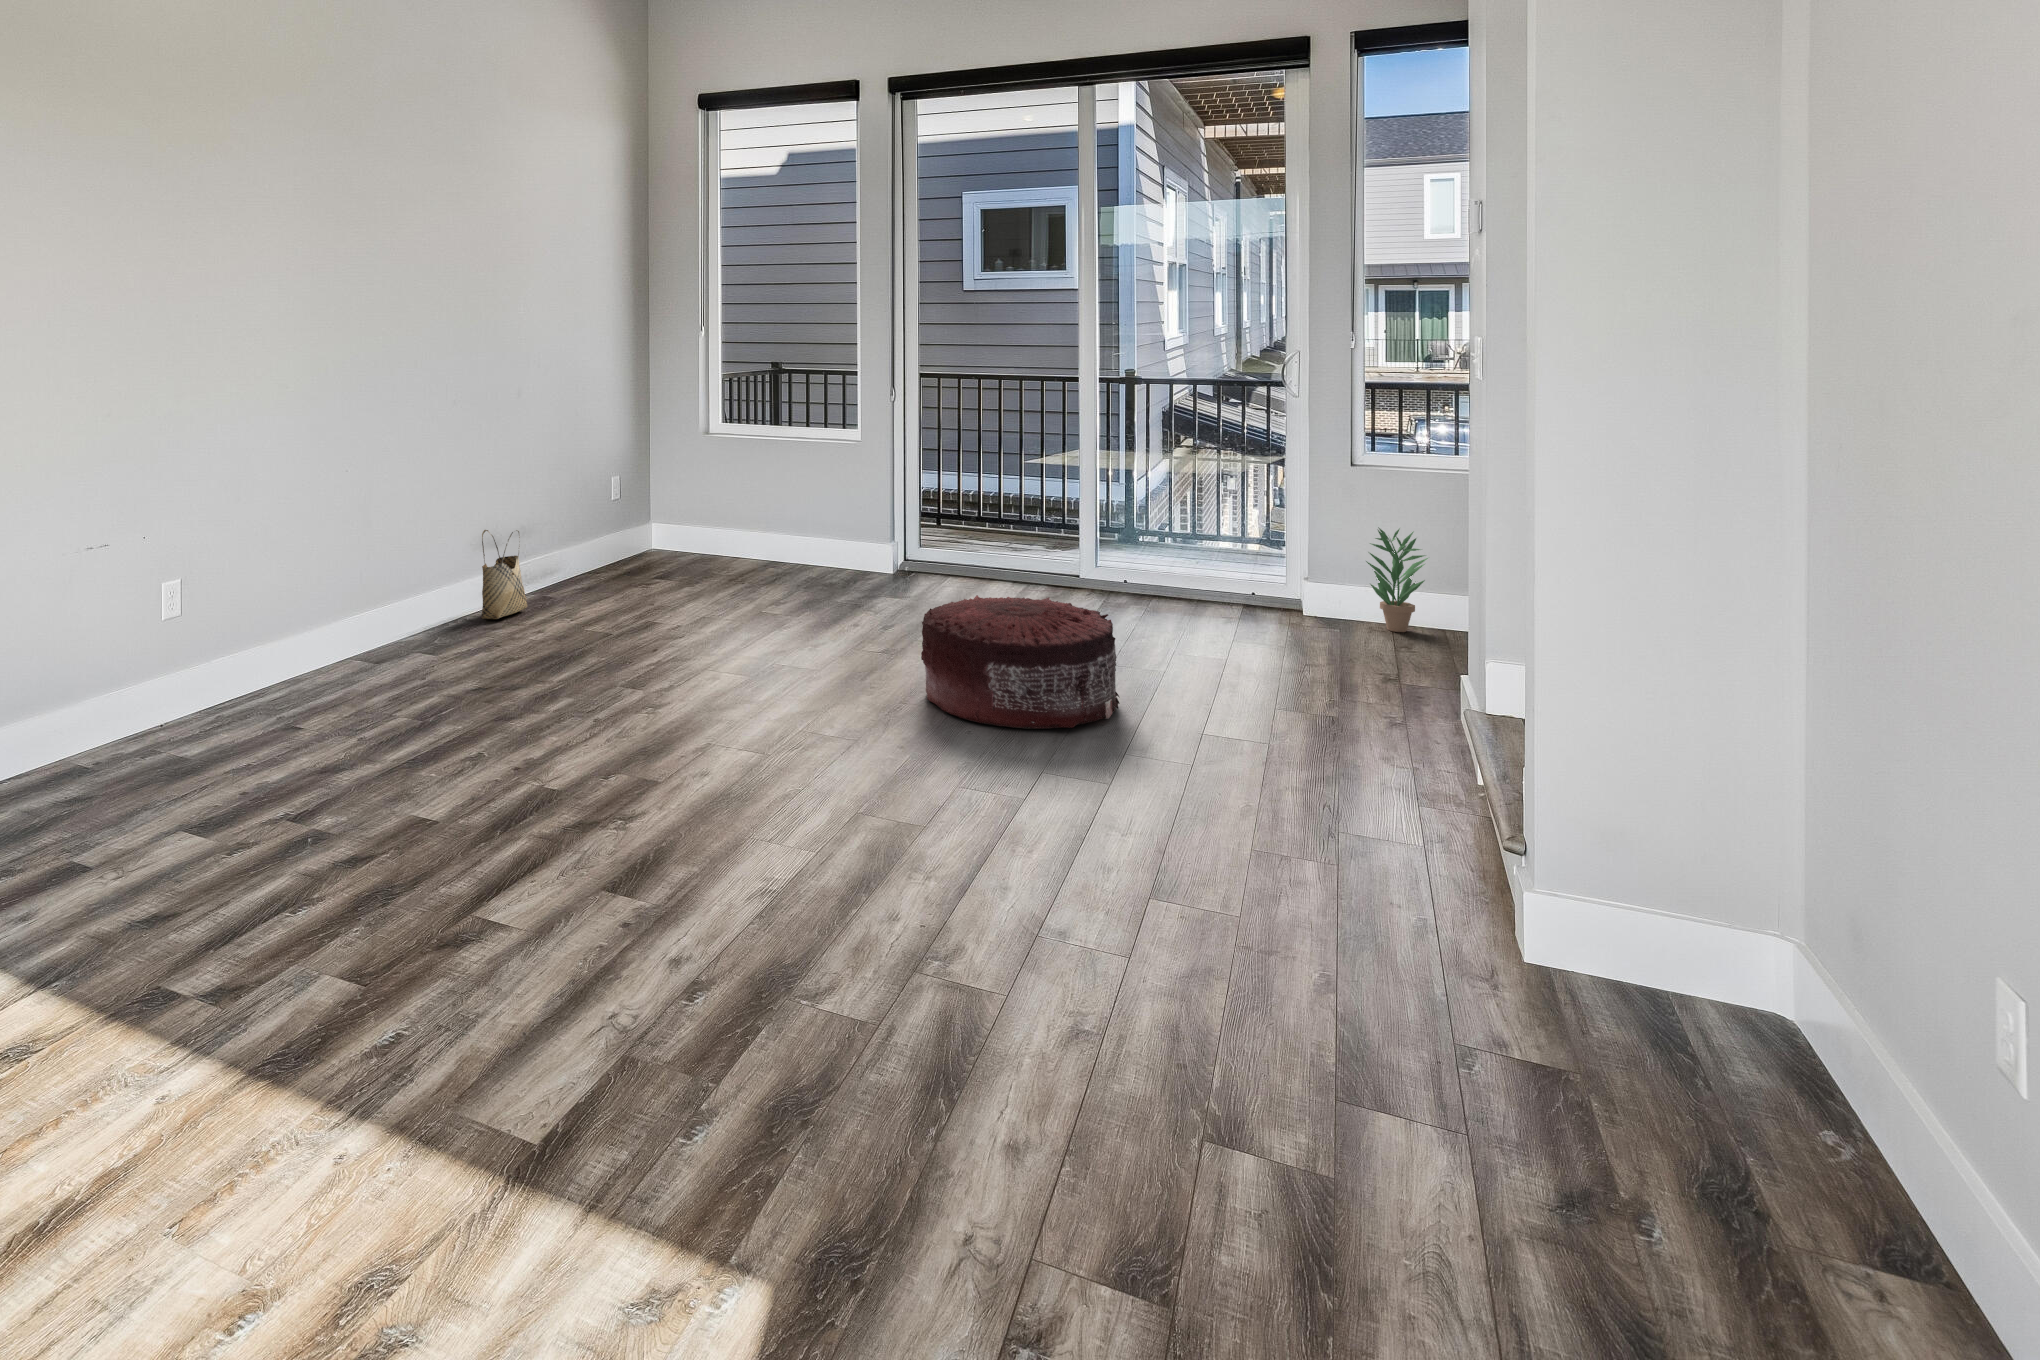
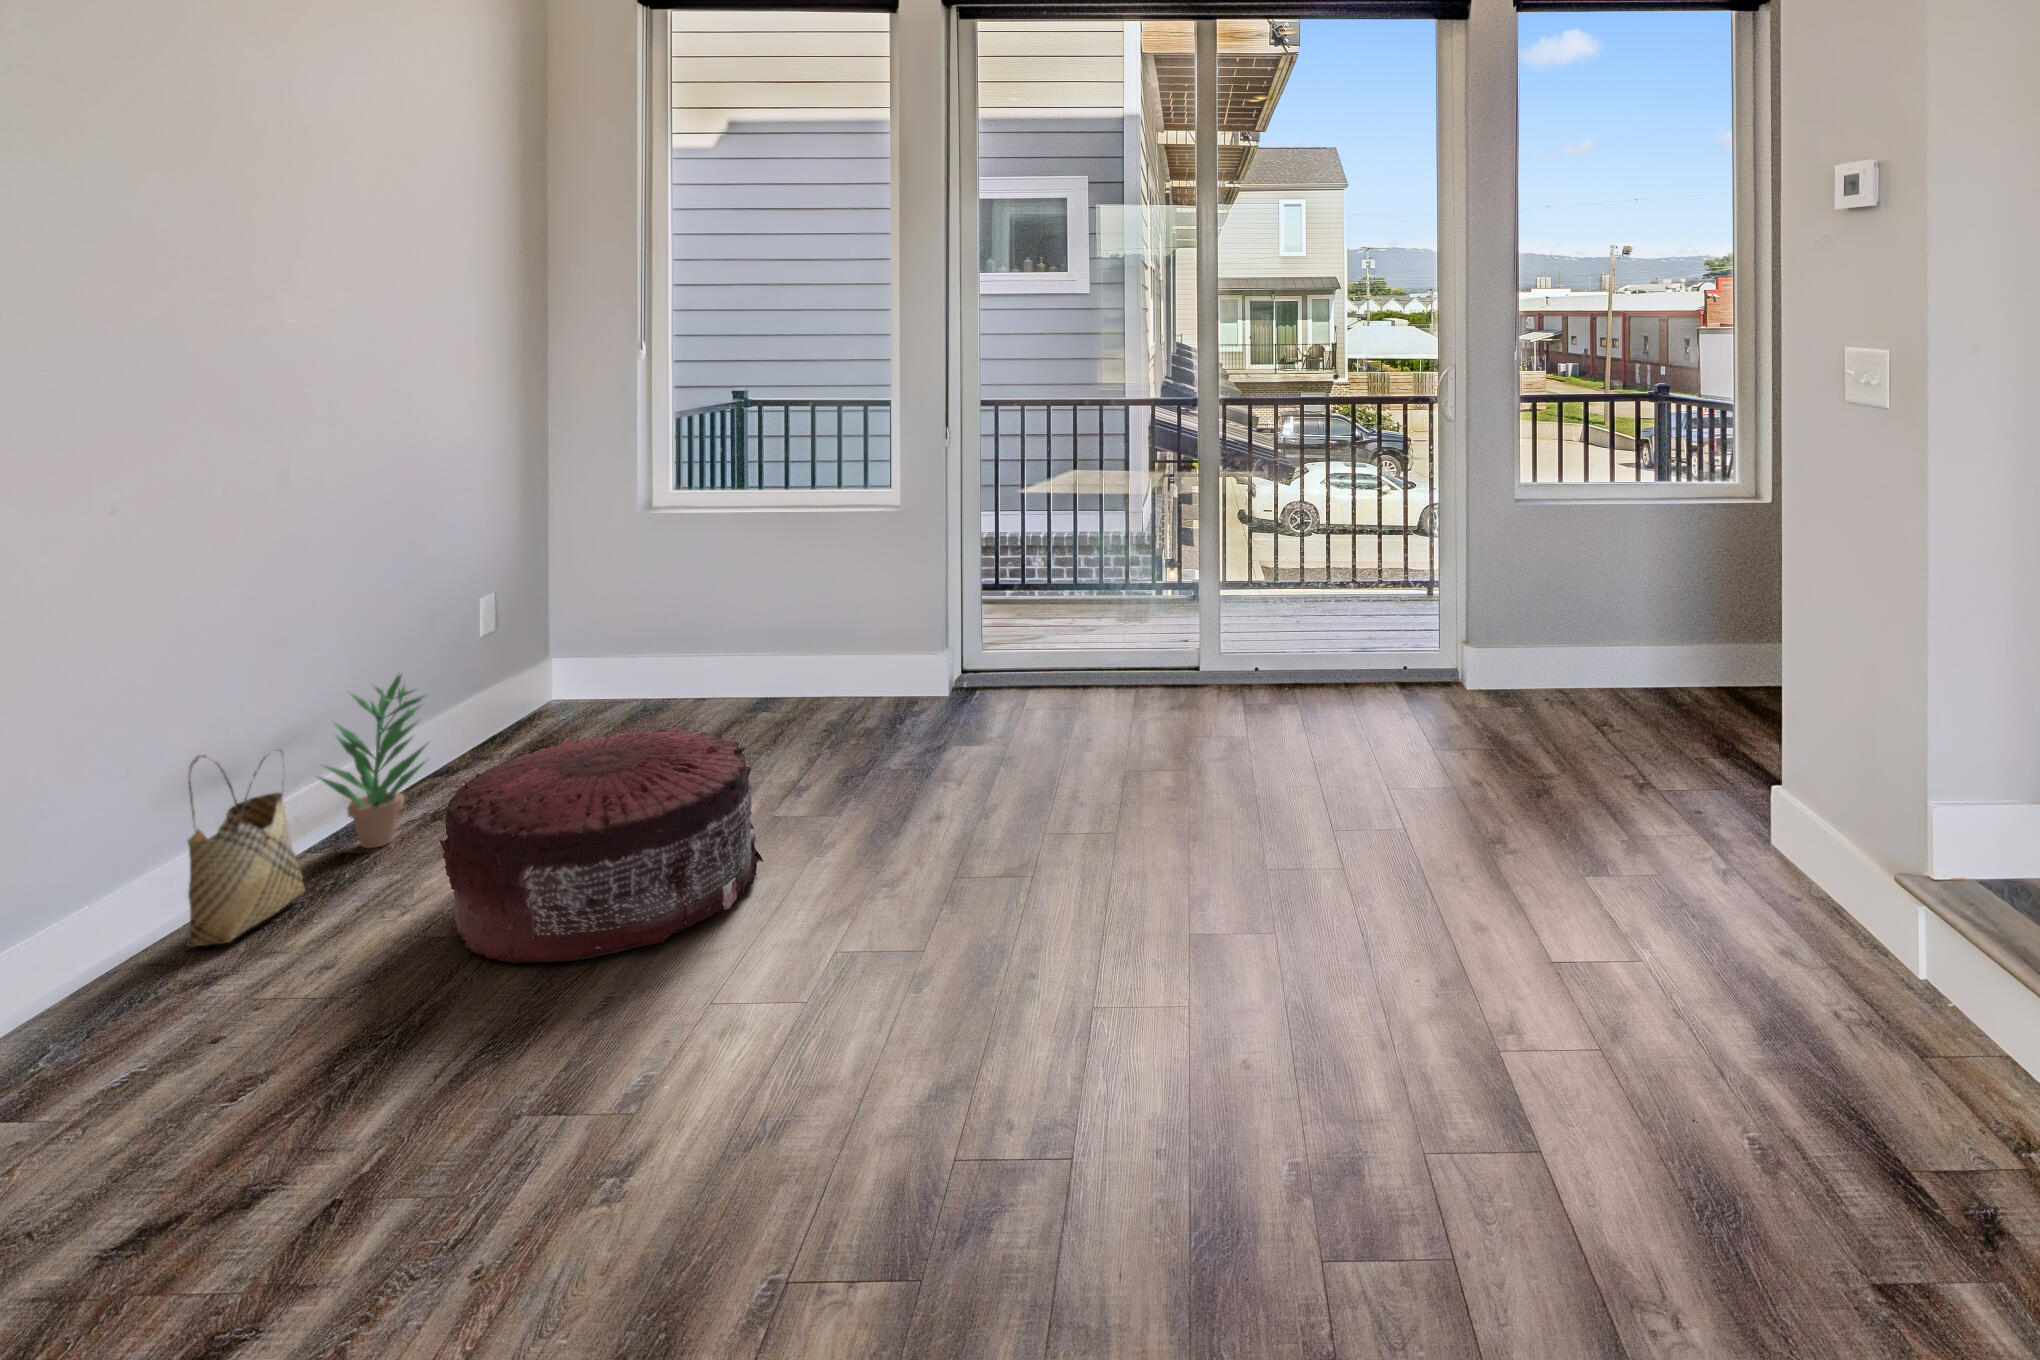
potted plant: present [1366,527,1428,632] -> present [319,674,427,848]
pouf: present [921,595,1119,729] -> present [440,726,763,964]

